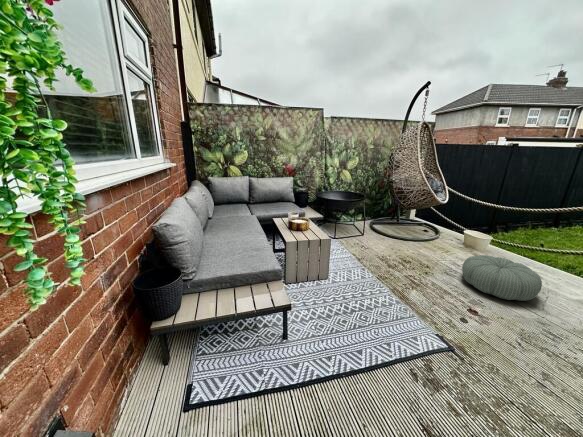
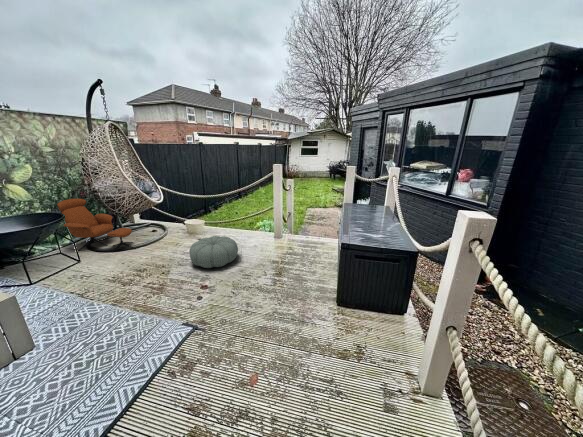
lounge chair: none [362,186,408,239] -> present [57,199,133,251]

